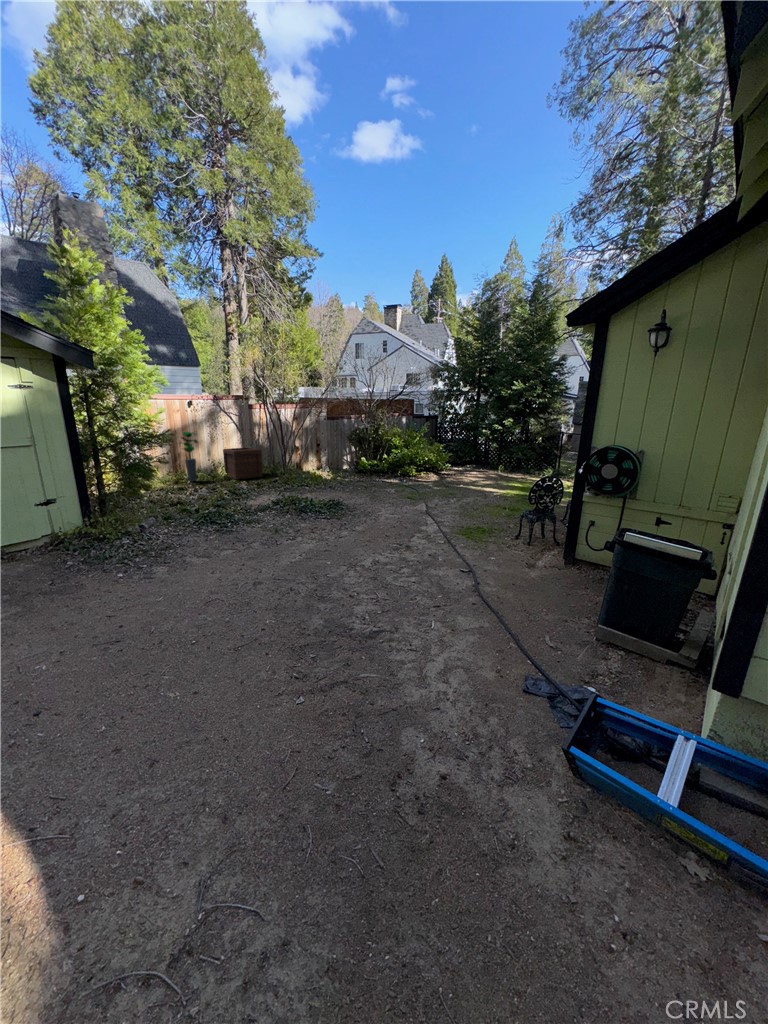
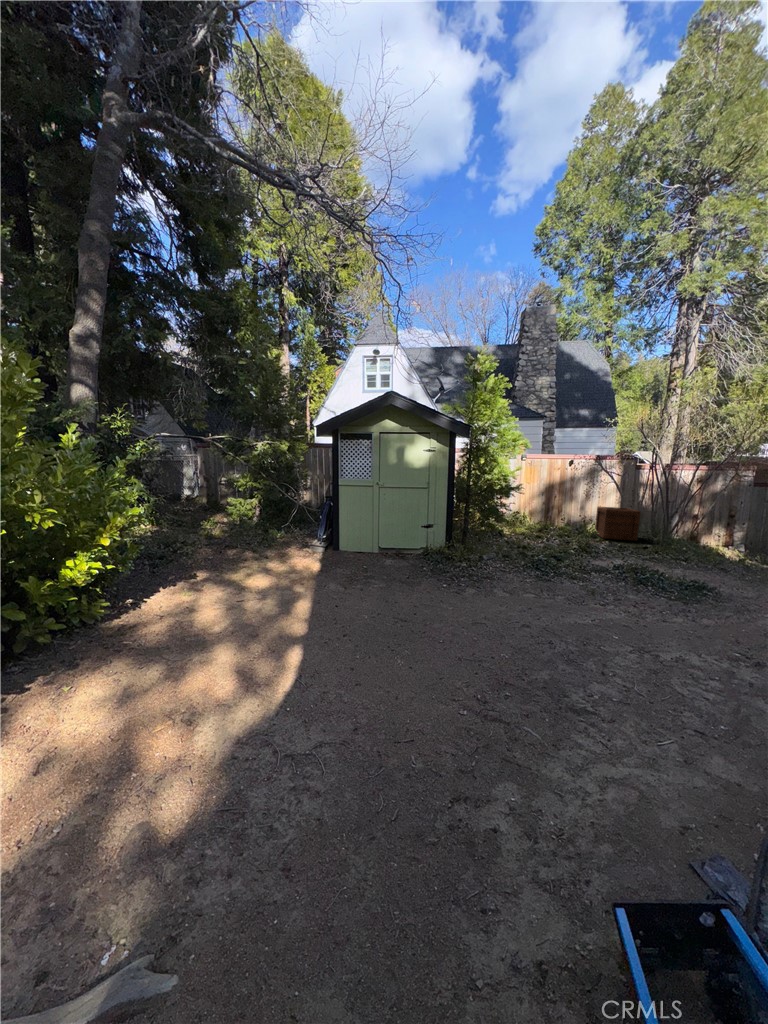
potted plant: present [181,432,198,482] -> none [551,487,573,533]

